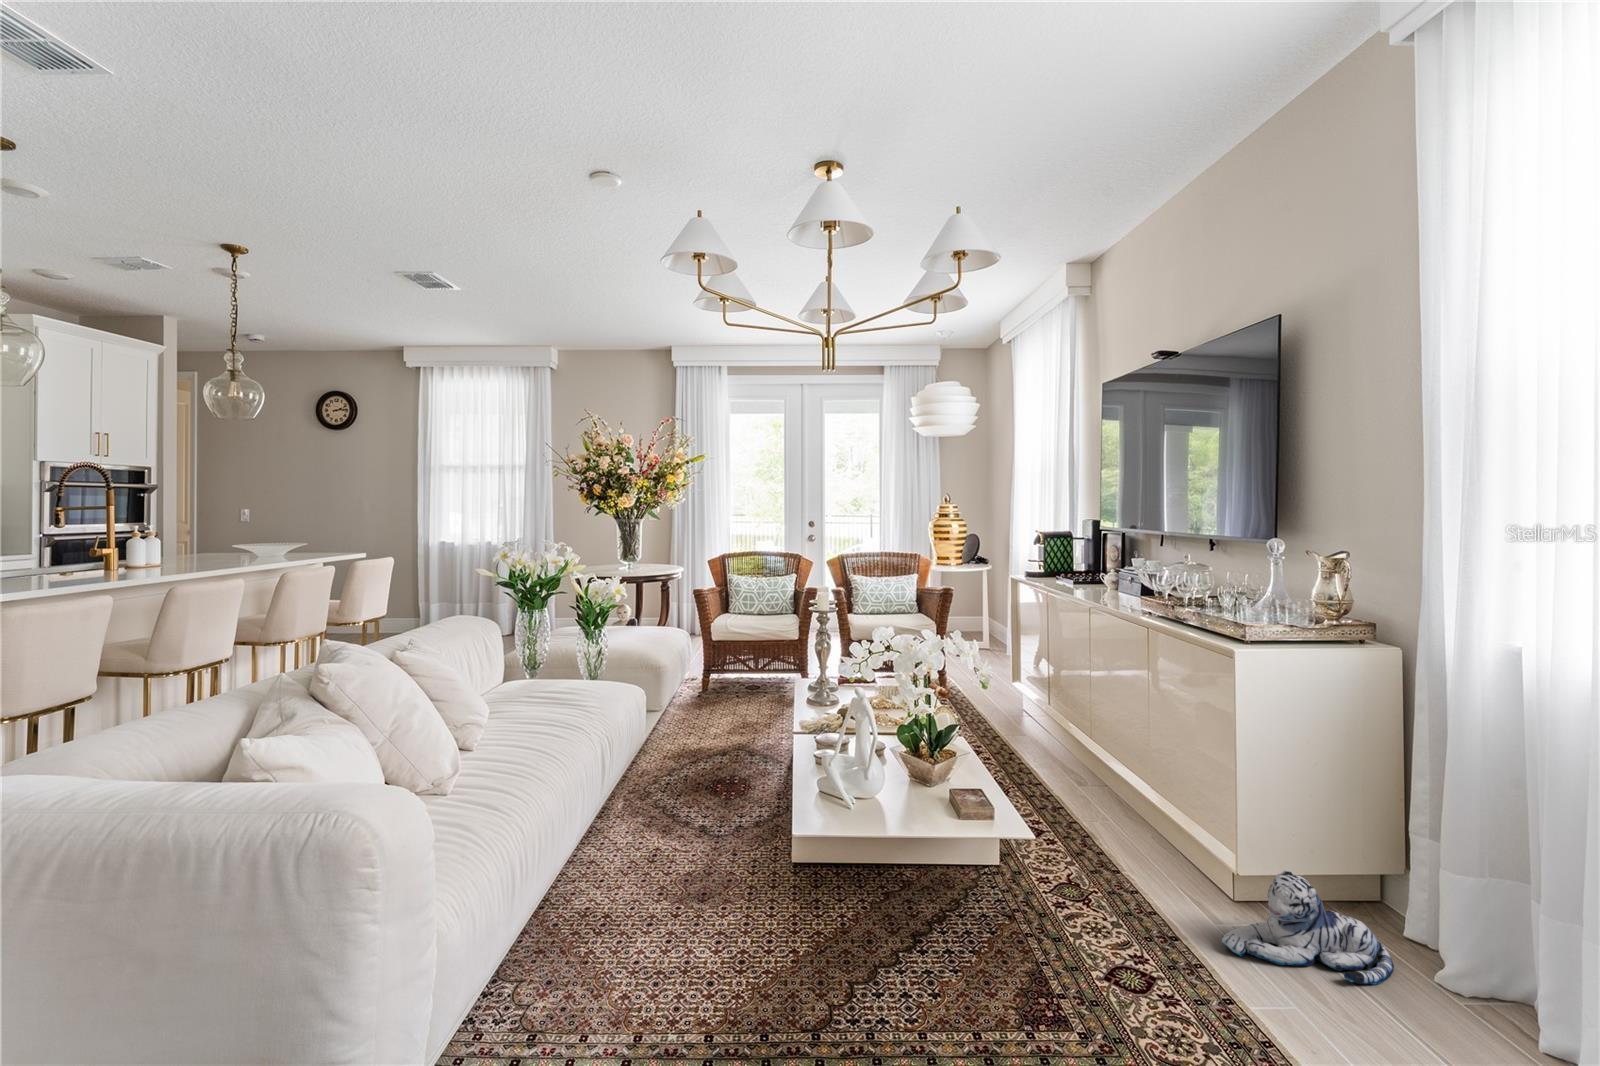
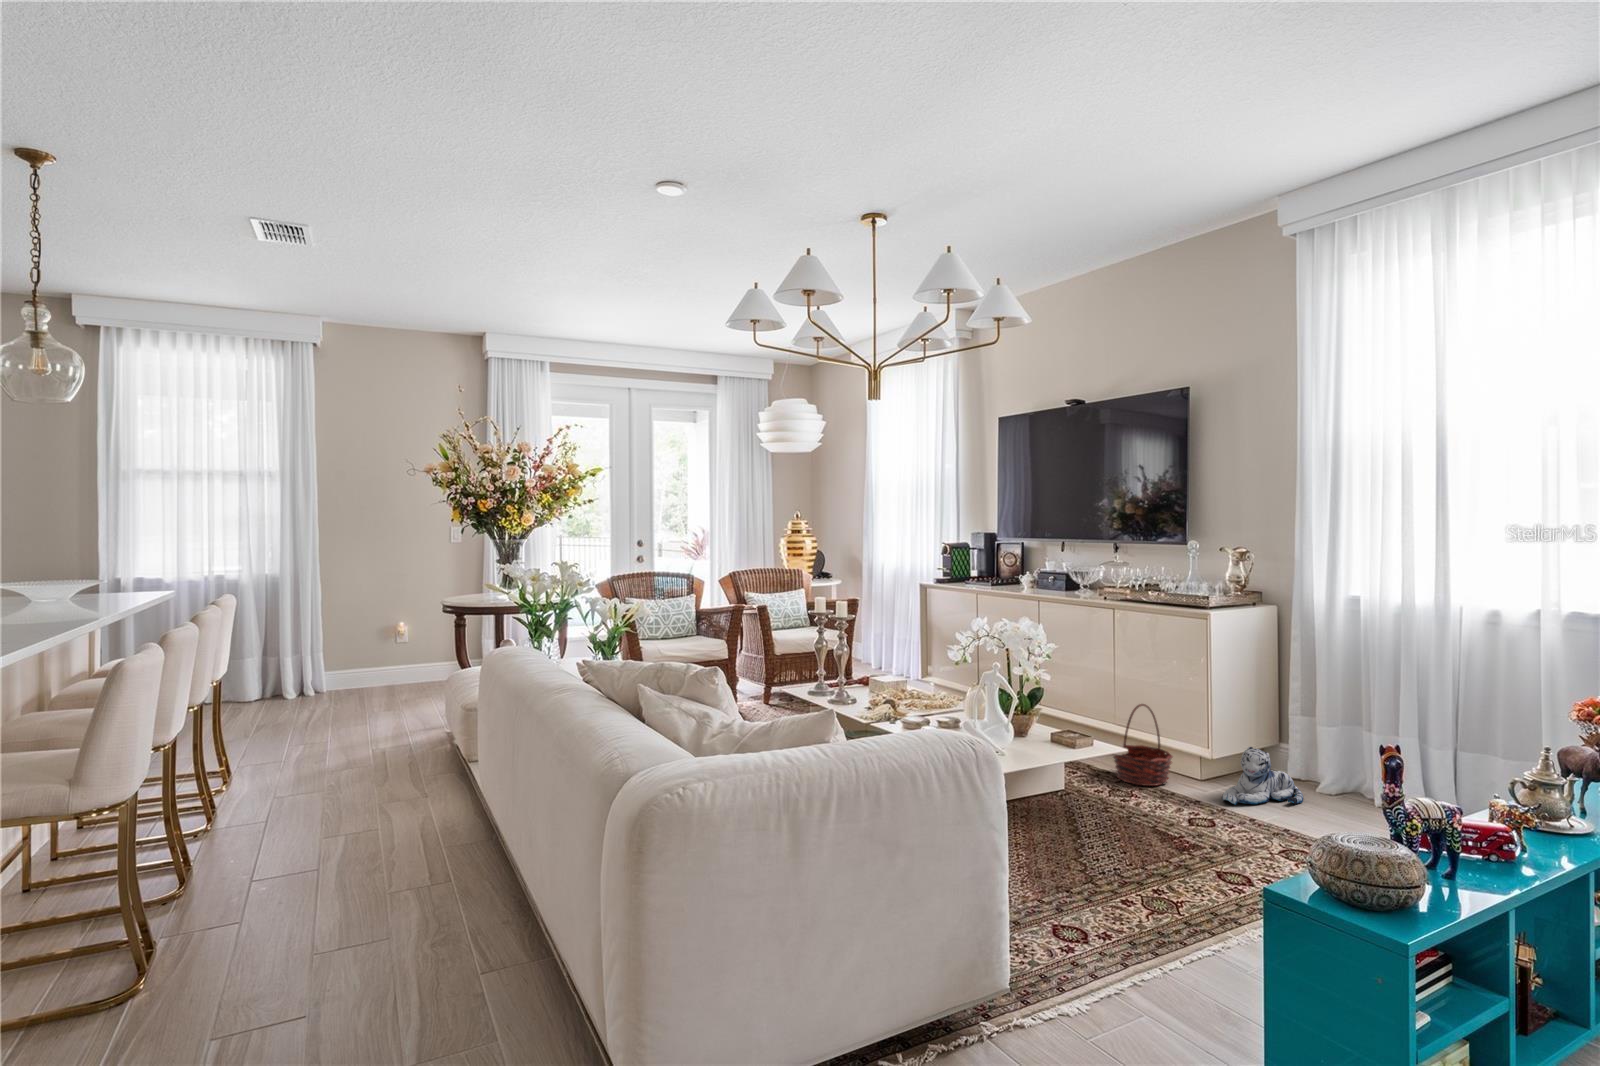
basket: none [1098,768,1185,889] -> present [1113,704,1173,786]

